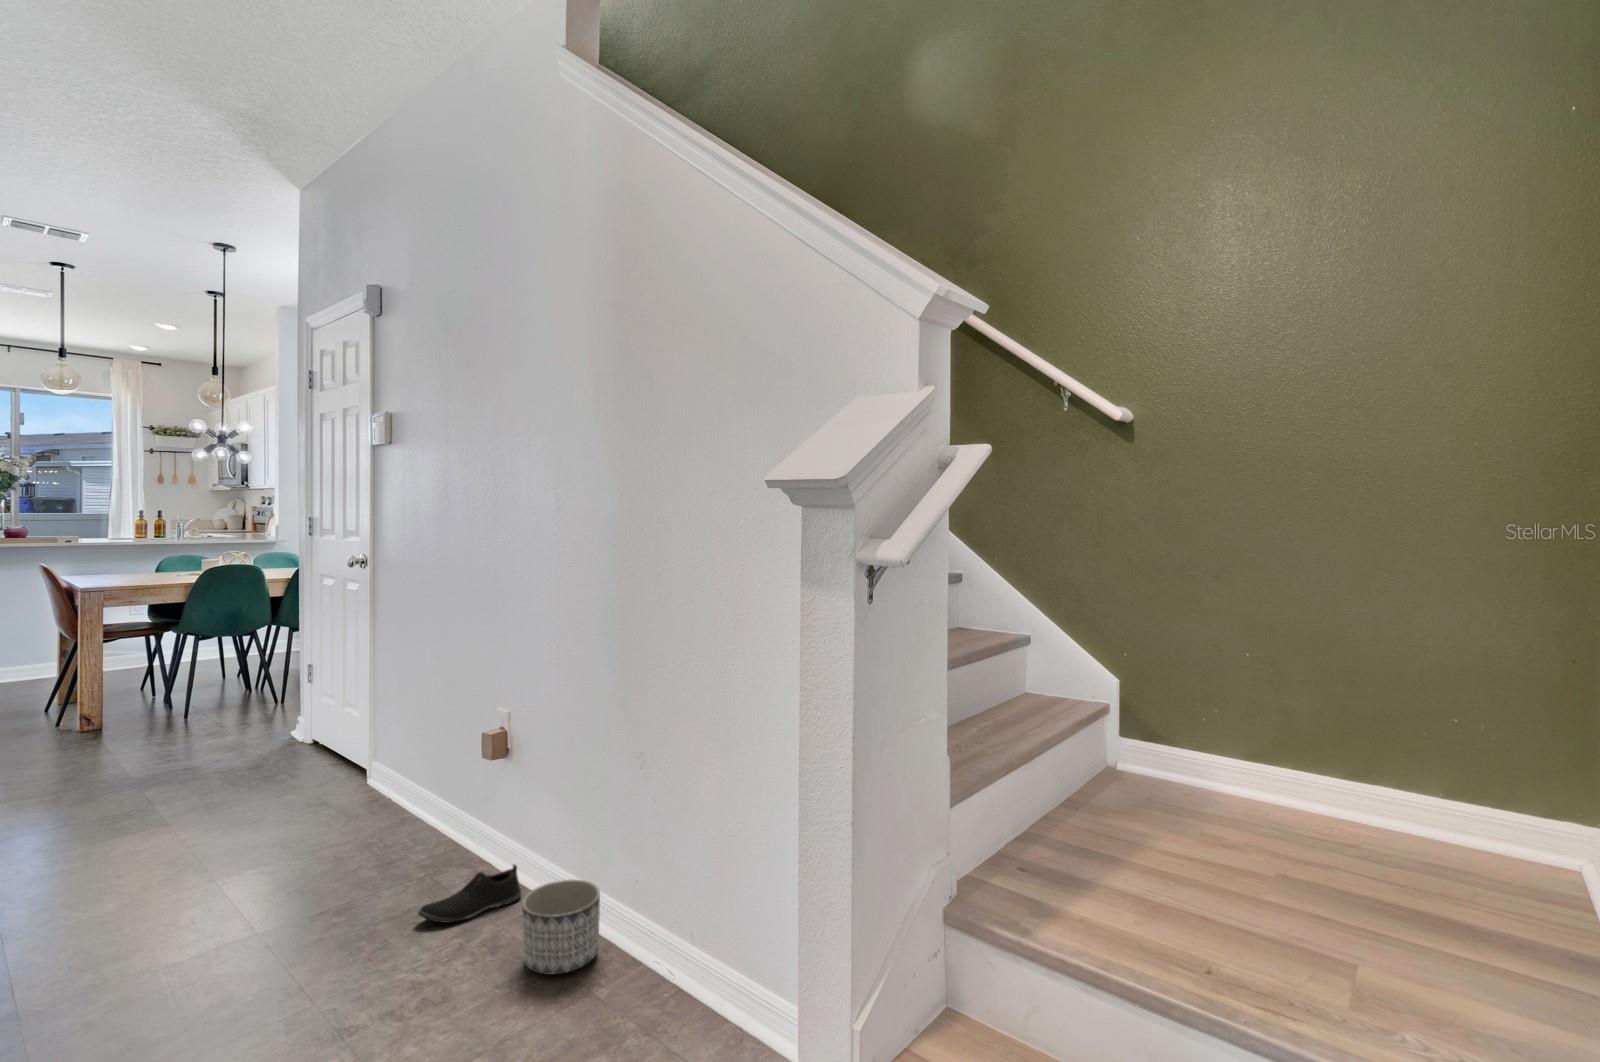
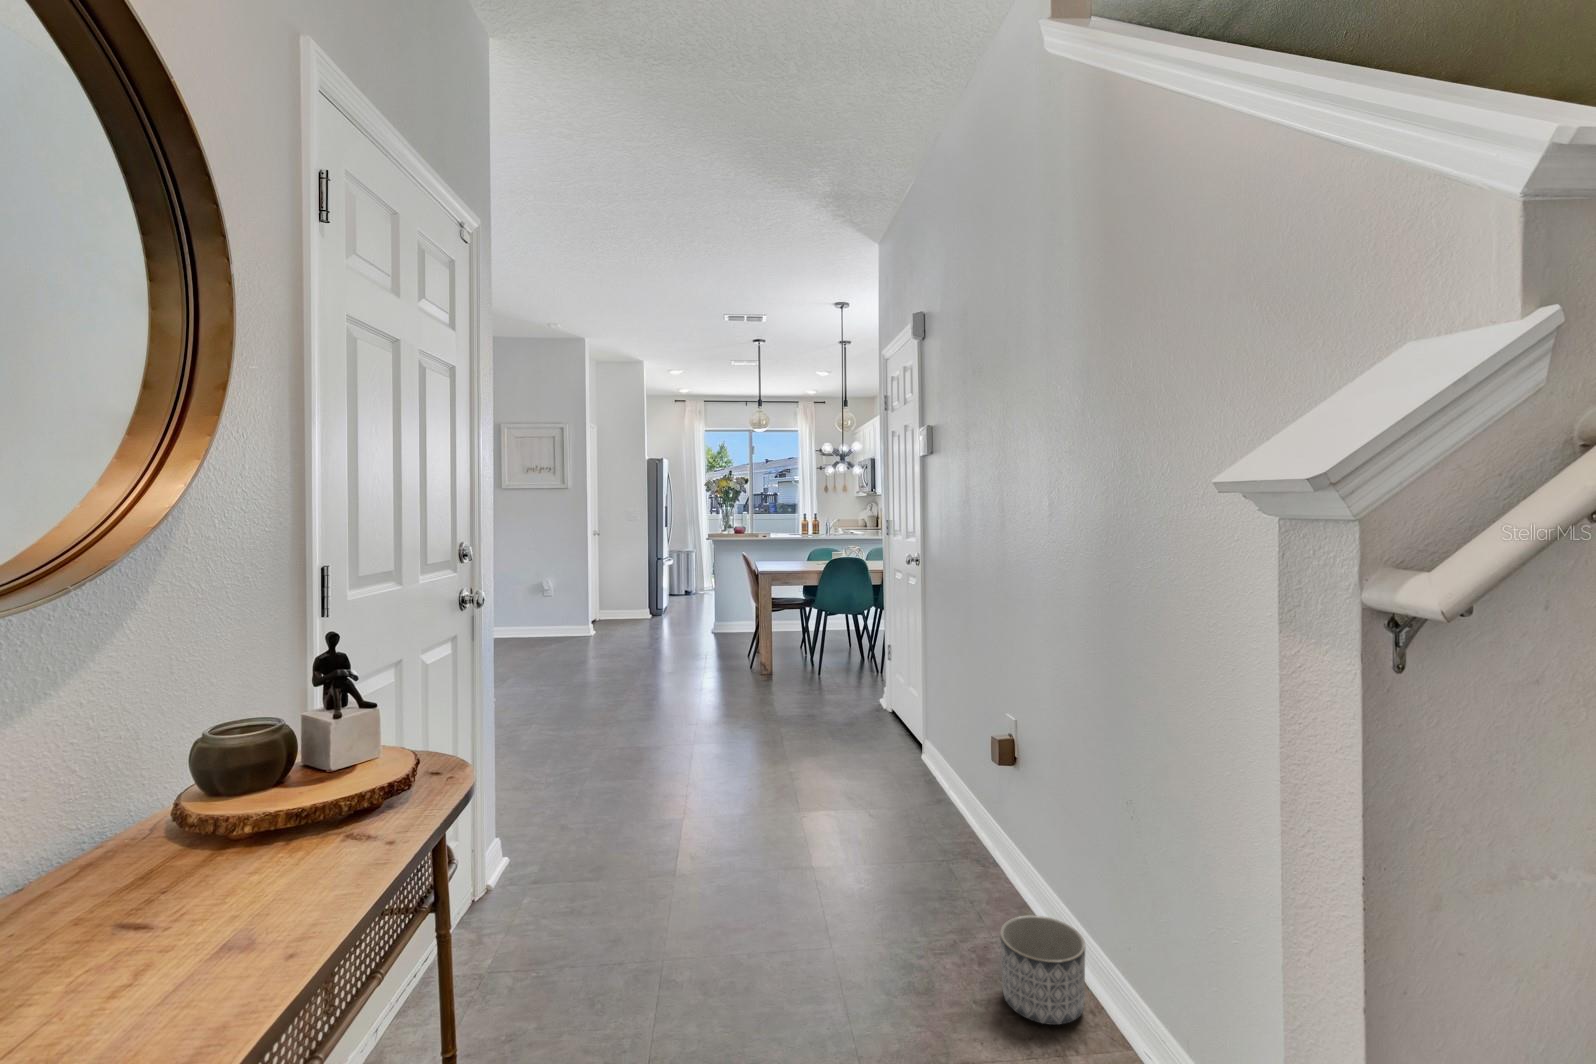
shoe: present [418,865,521,923] -> none [922,876,1021,920]

